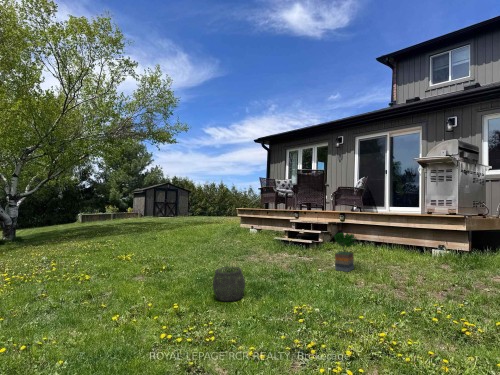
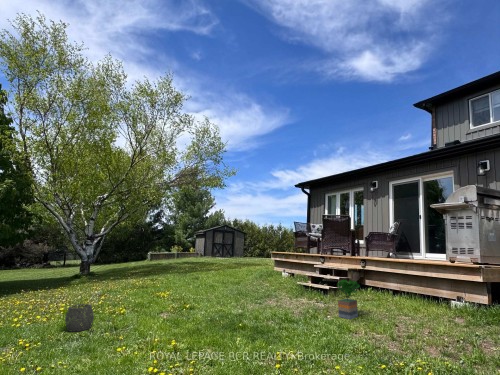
woven basket: present [213,267,245,301] -> present [65,304,94,332]

